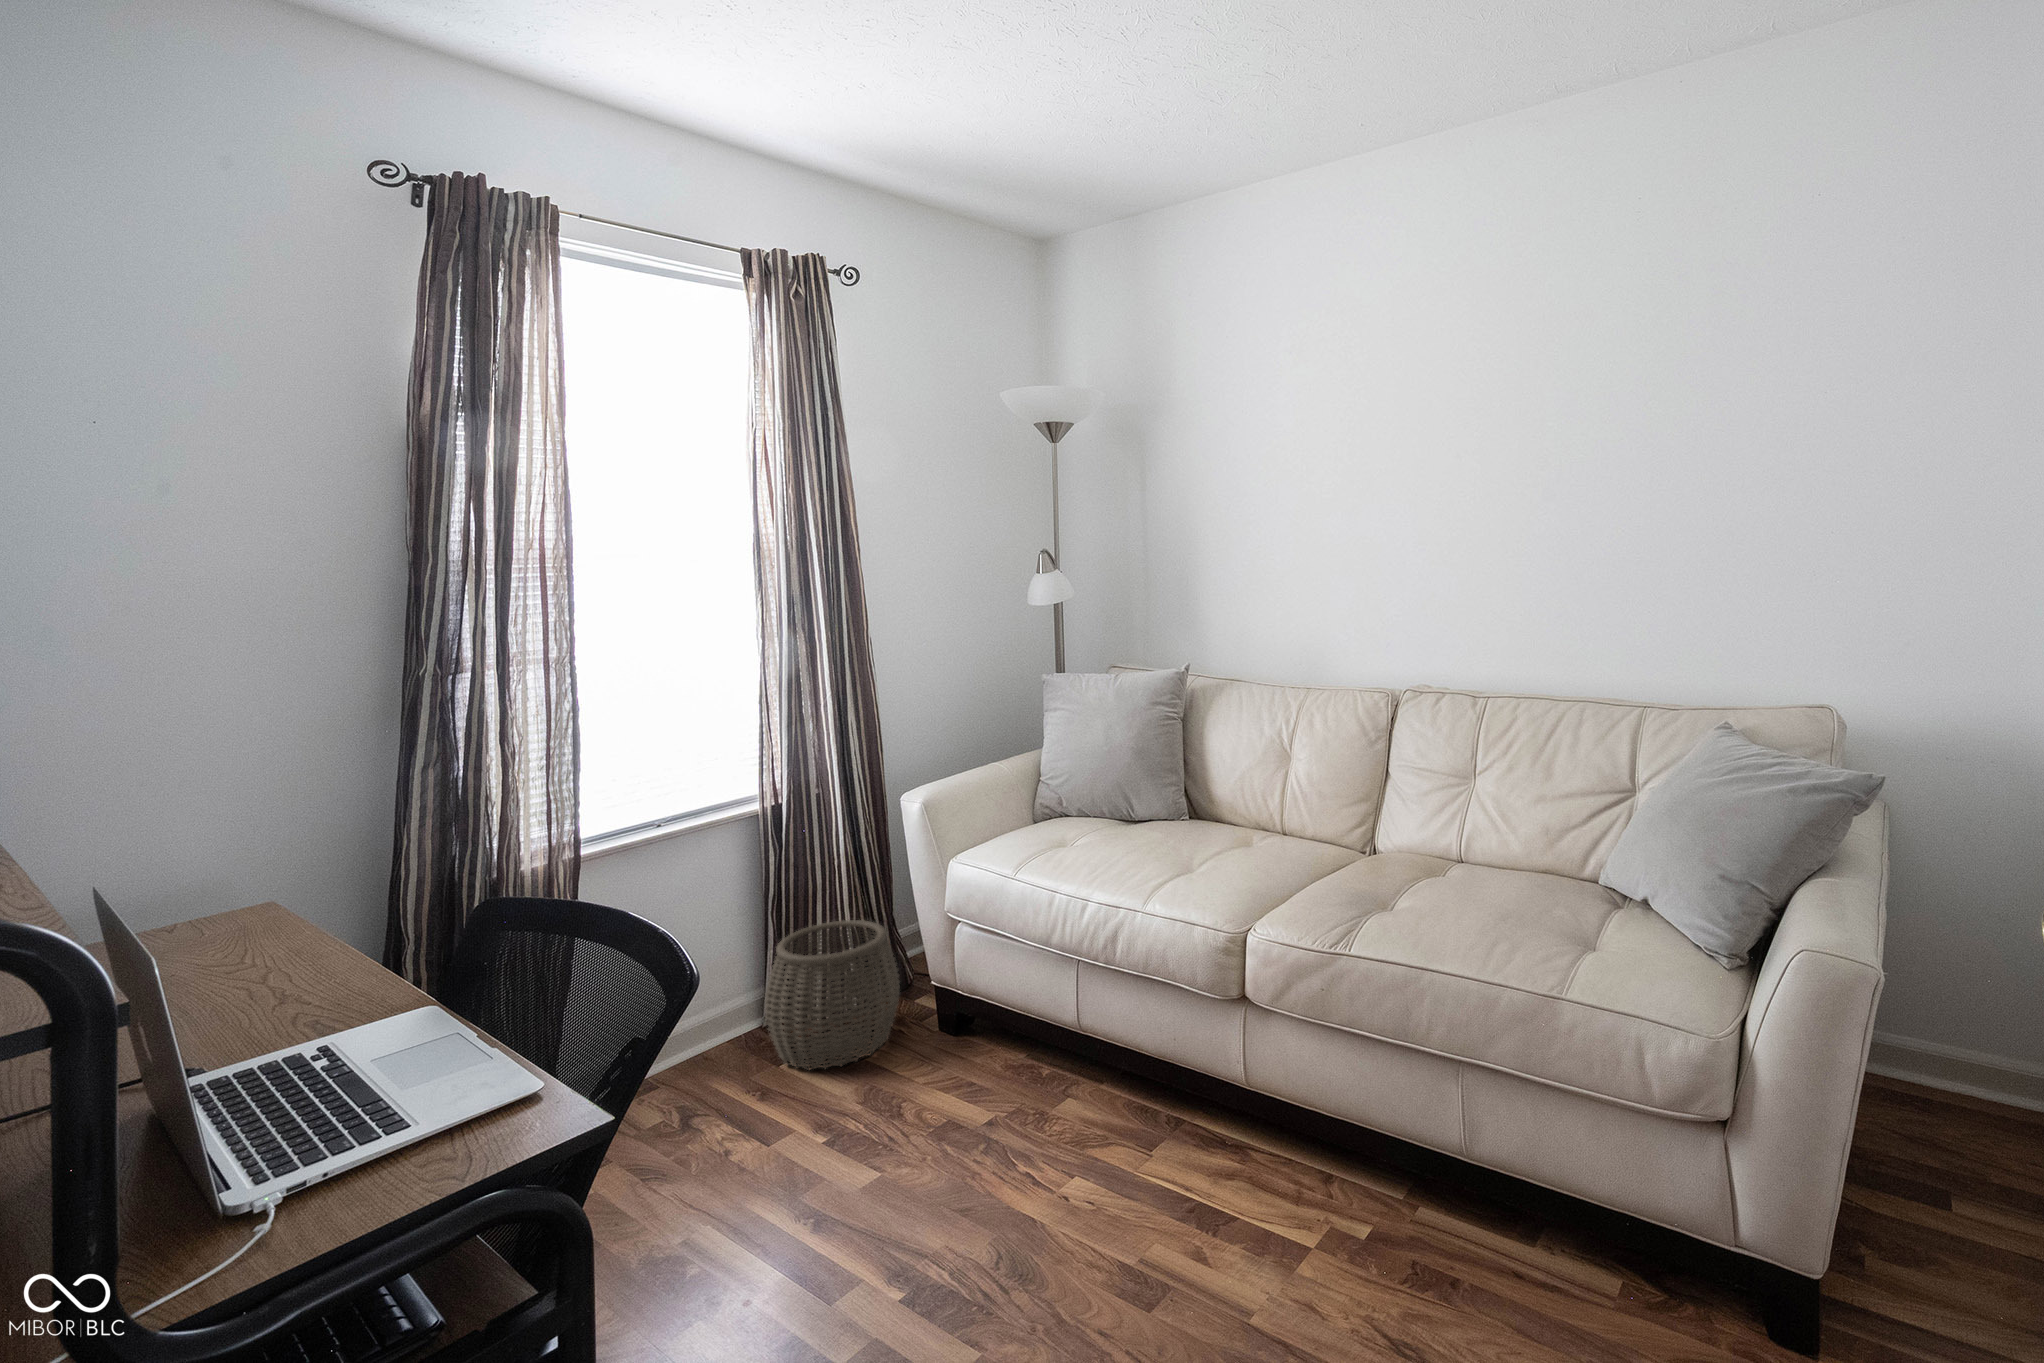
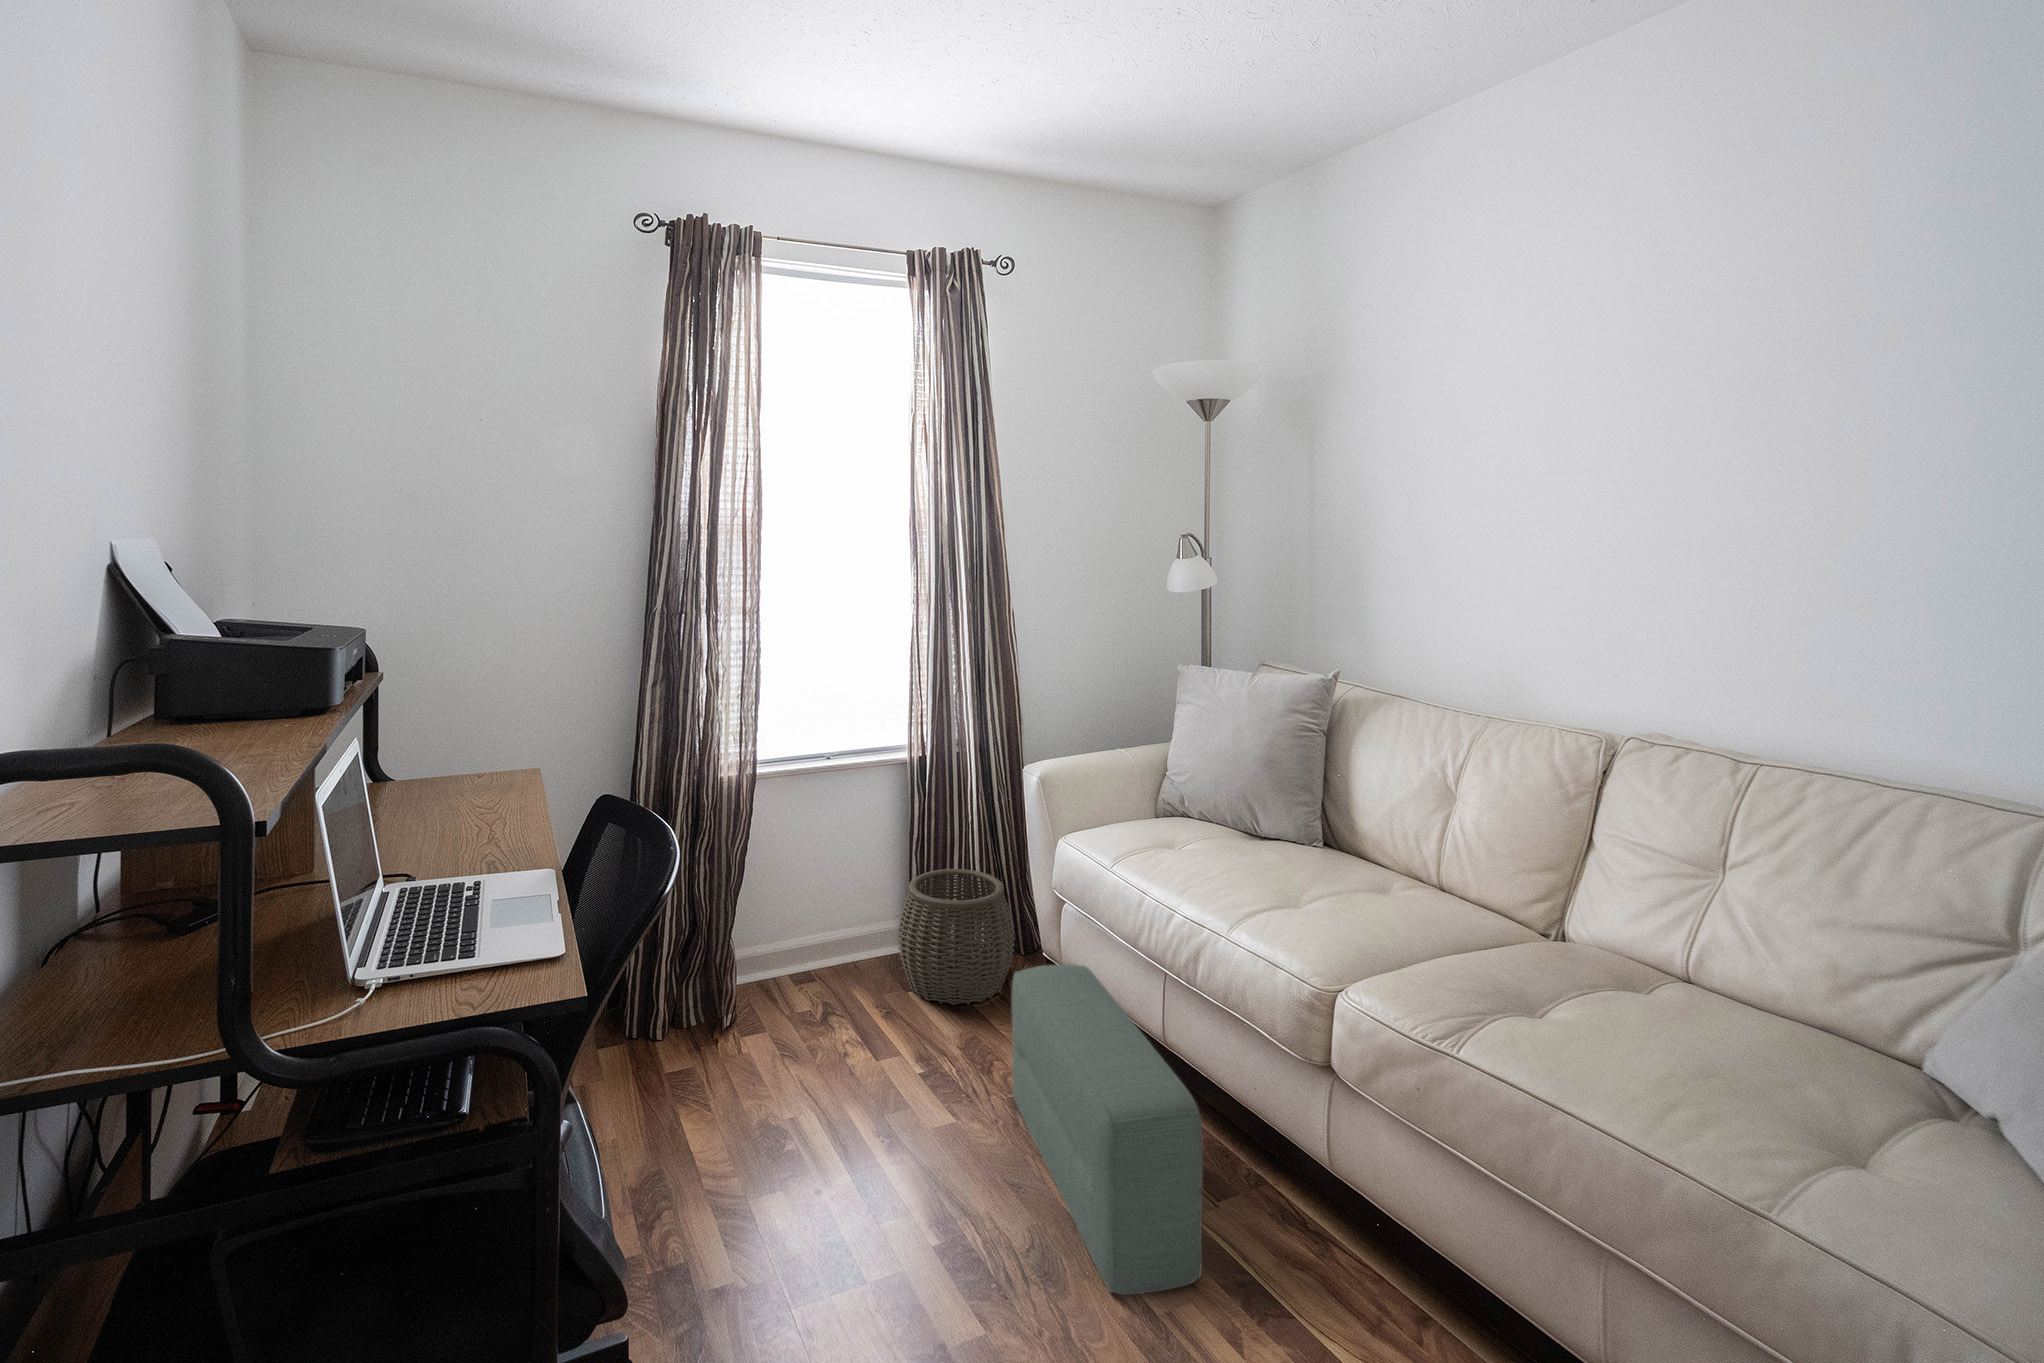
pouf: none [931,977,1158,1258] -> present [1011,964,1203,1295]

